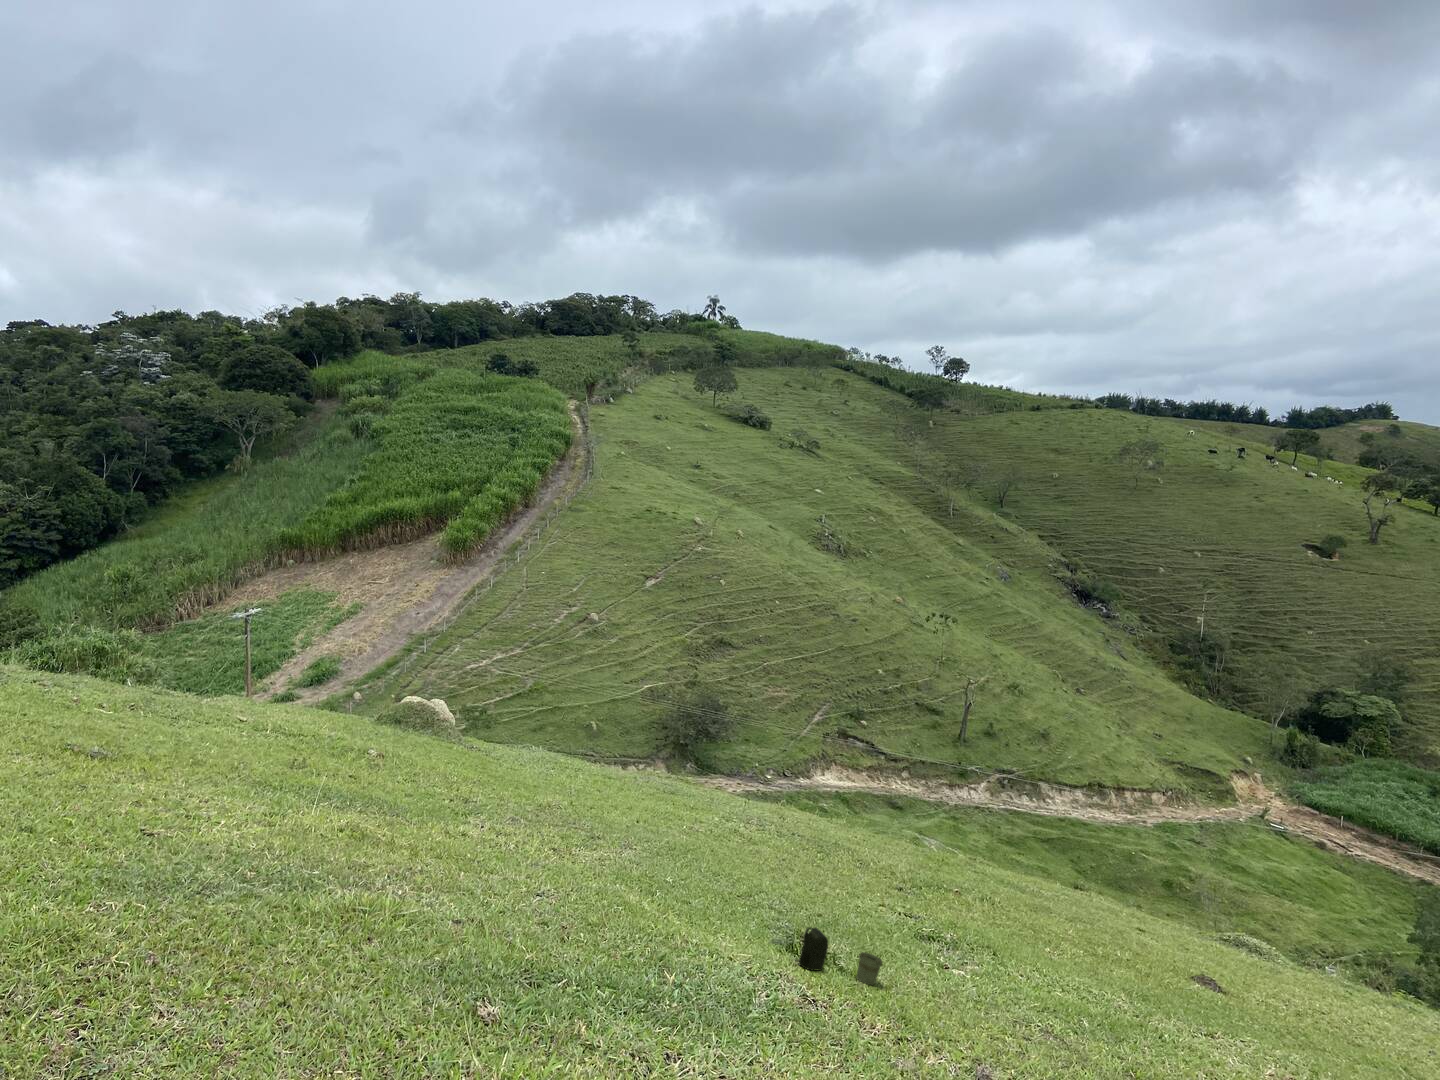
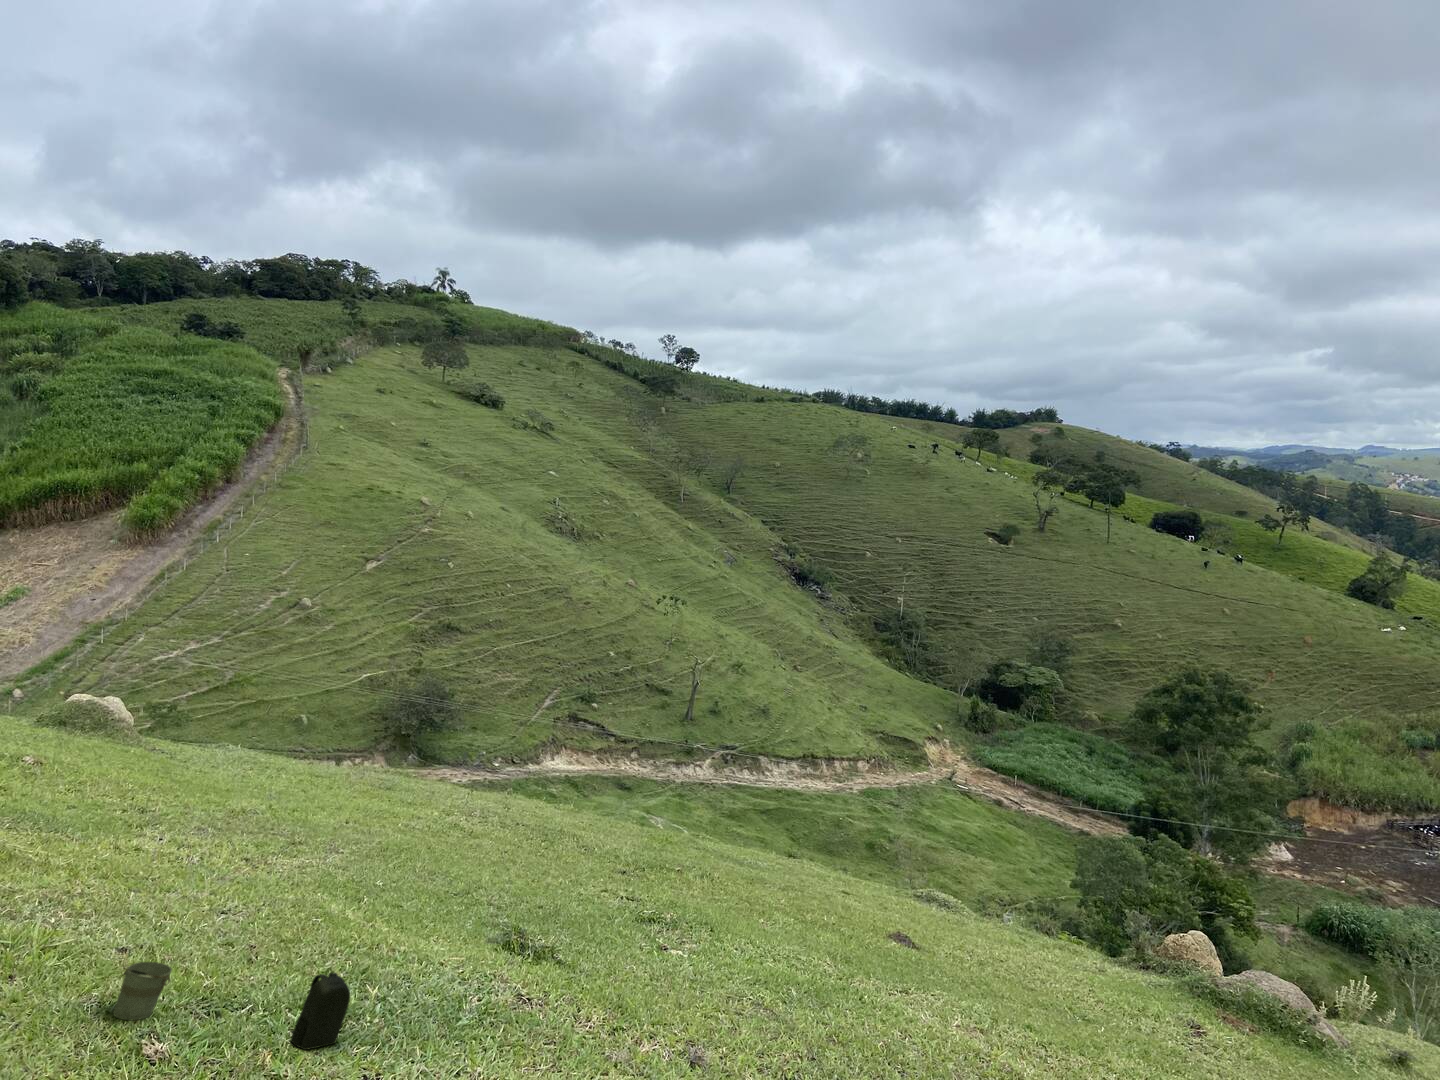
bucket: present [856,952,883,985] -> present [113,962,172,1020]

